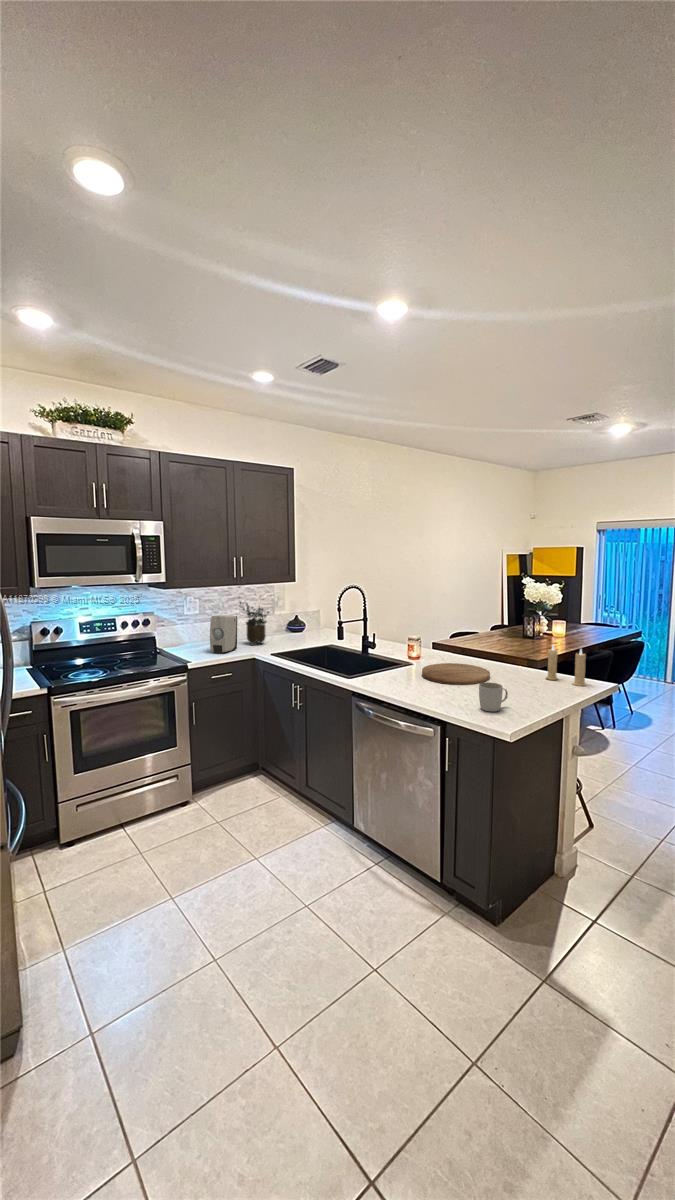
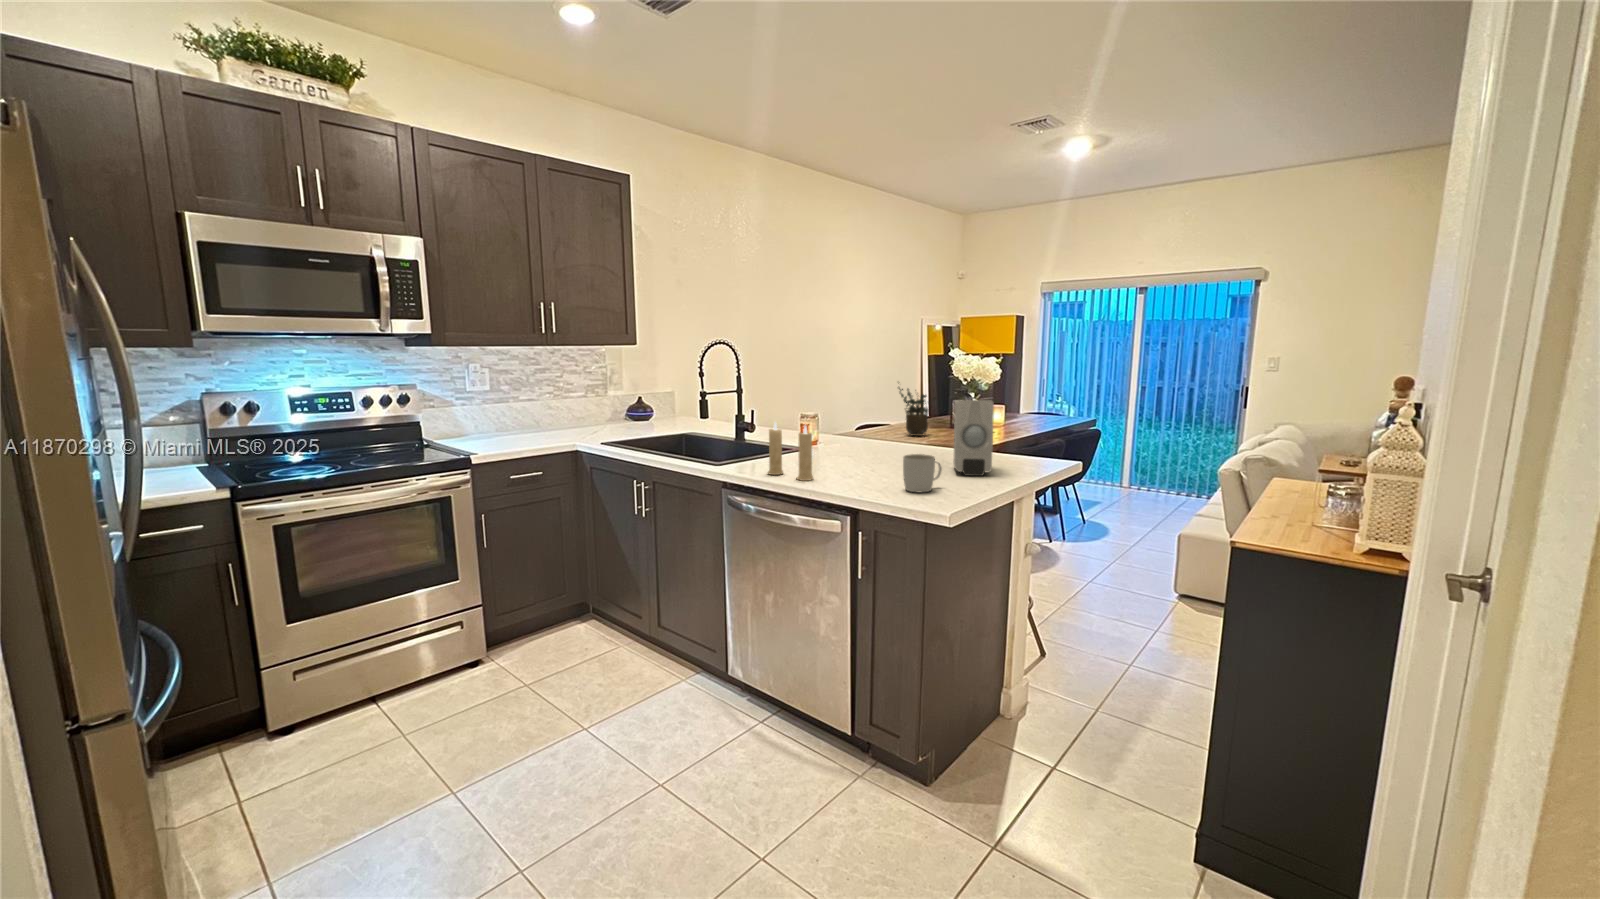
potted plant: present [239,597,269,644] -> present [899,388,935,436]
soap dispenser: present [210,615,237,654] -> present [953,400,994,476]
candle: present [546,645,586,686] -> present [768,422,814,481]
cutting board: present [422,663,490,685] -> none [822,445,915,468]

